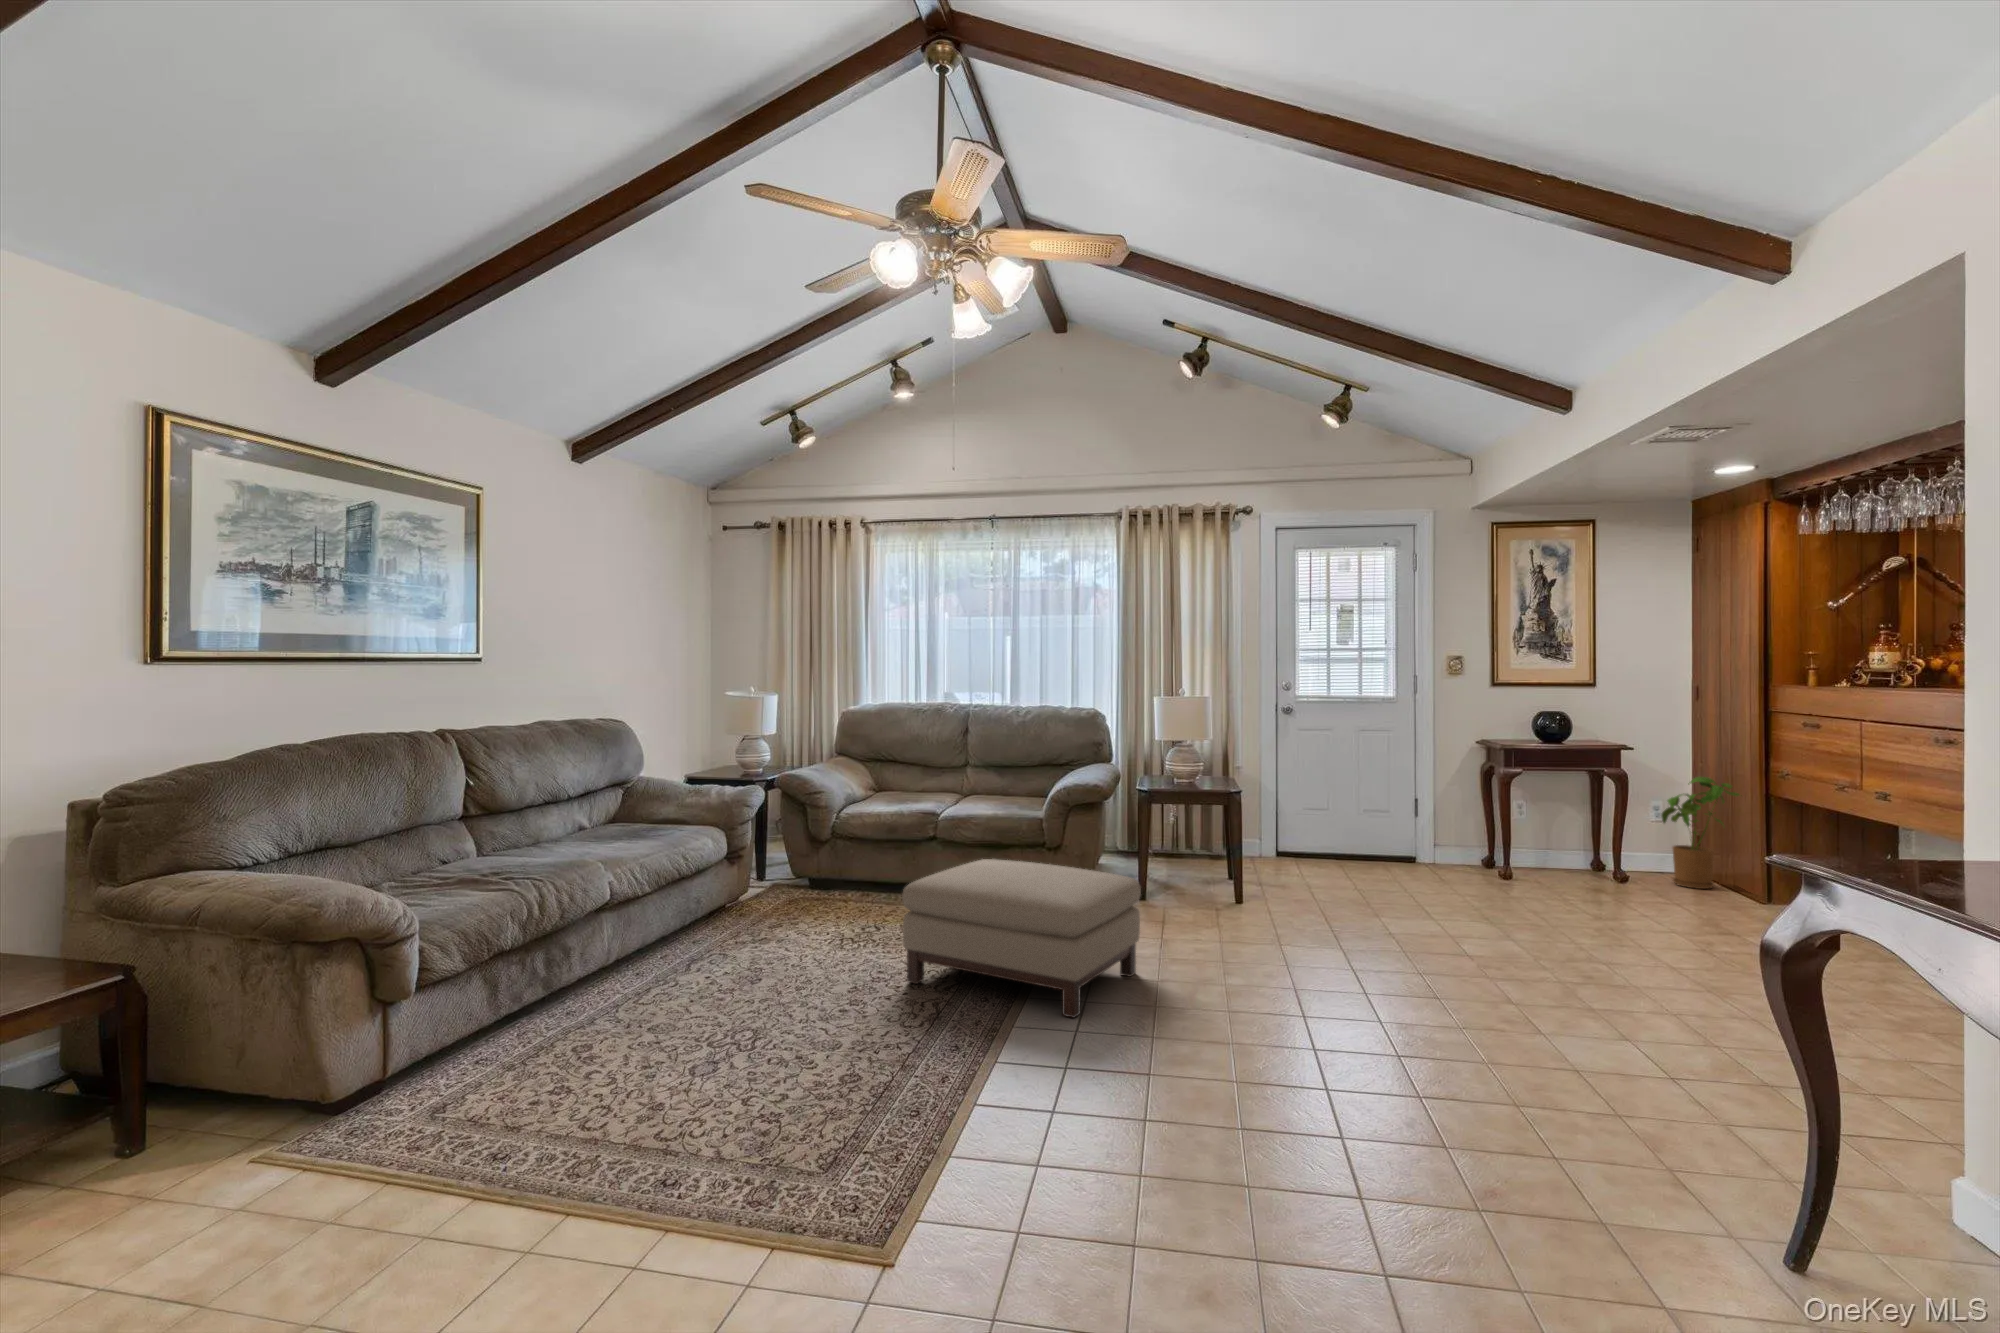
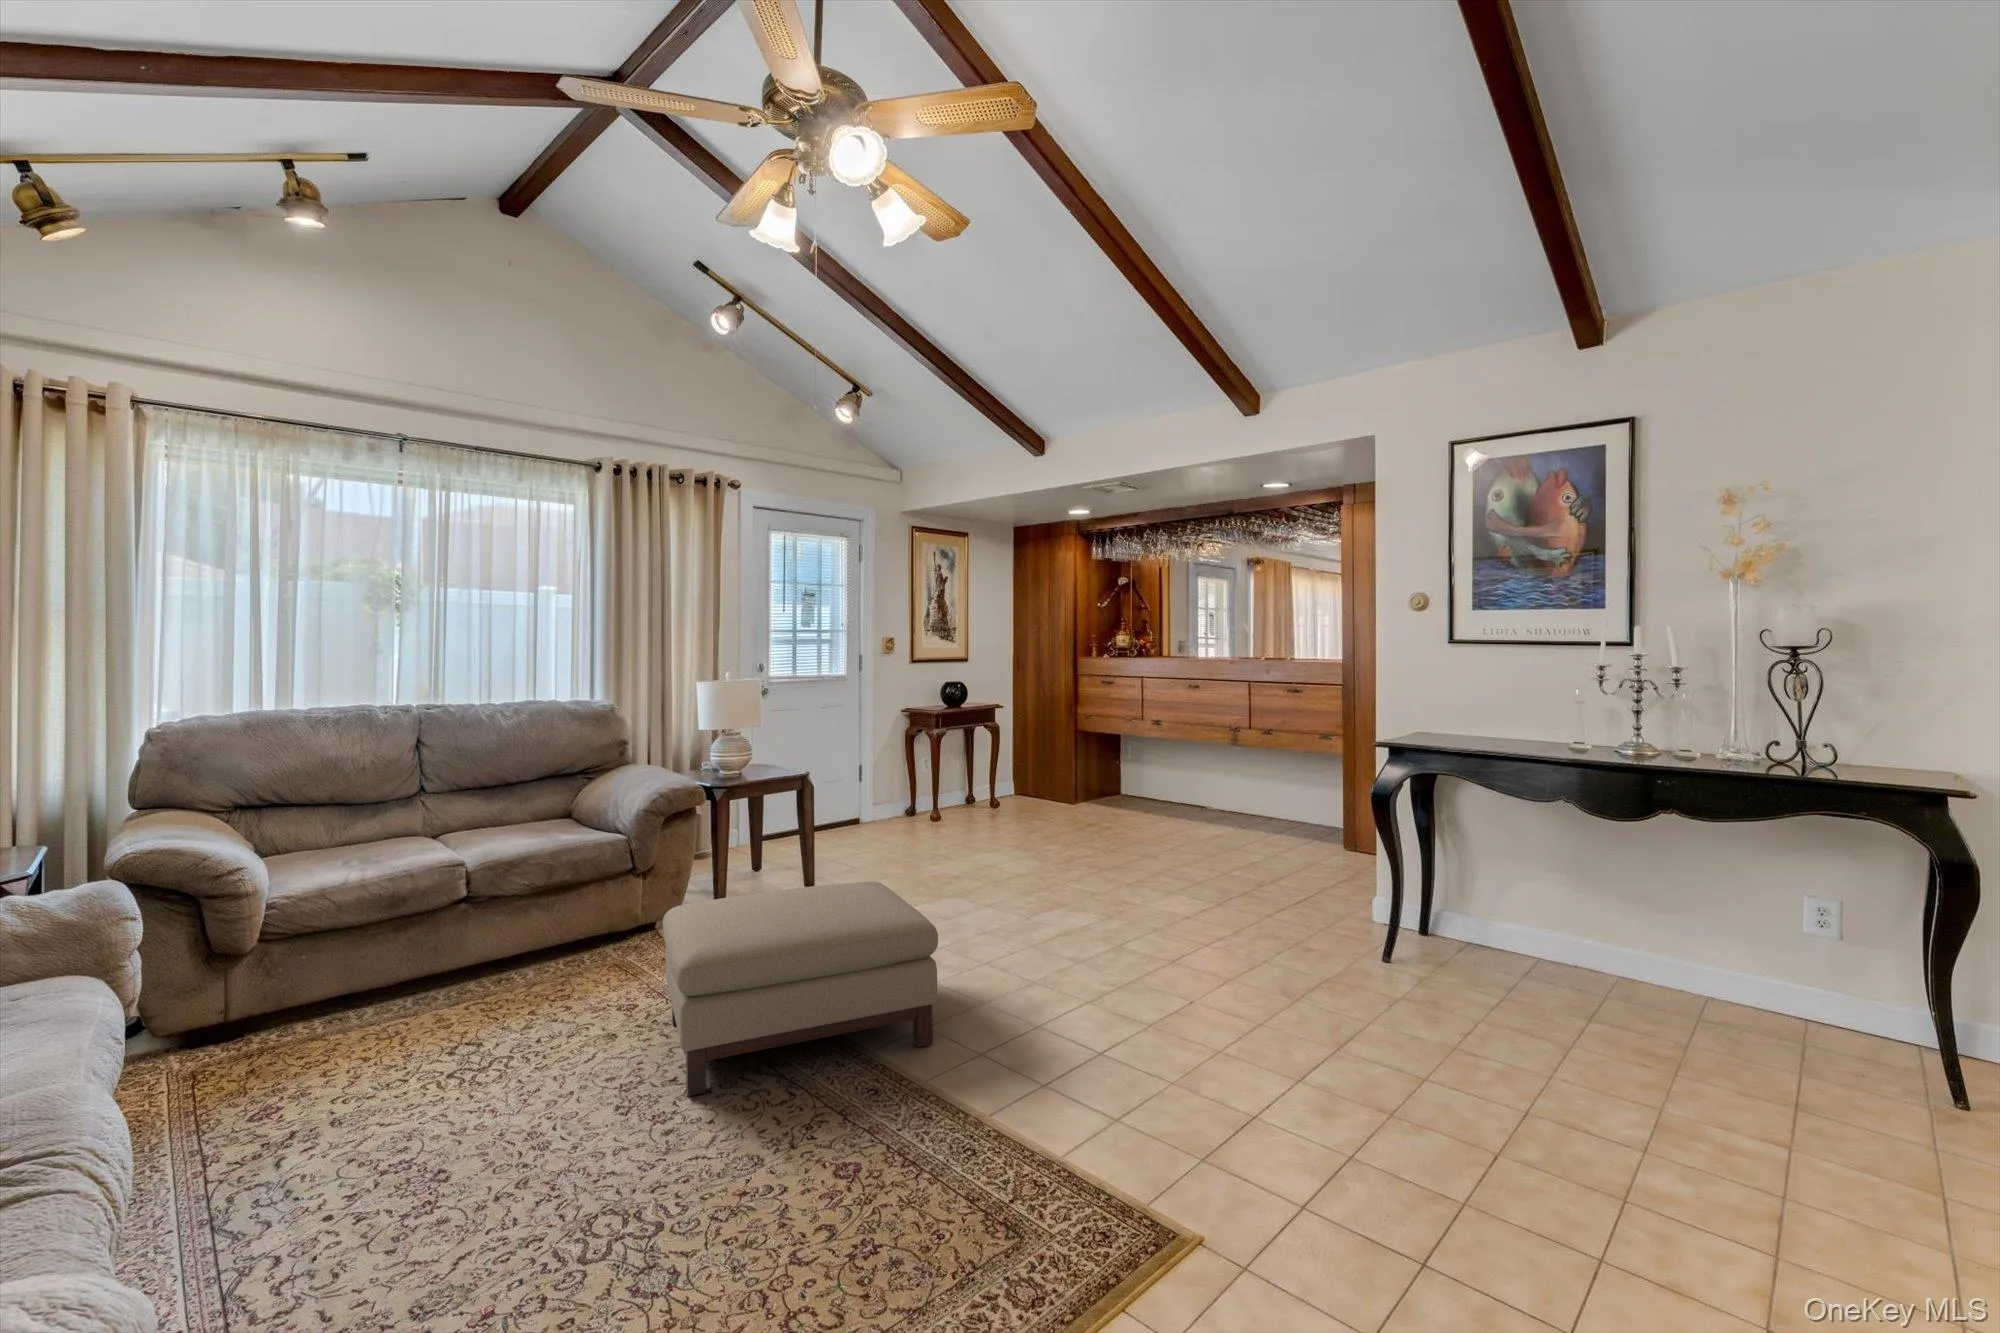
house plant: present [1661,777,1739,889] -> none [1017,726,1063,806]

